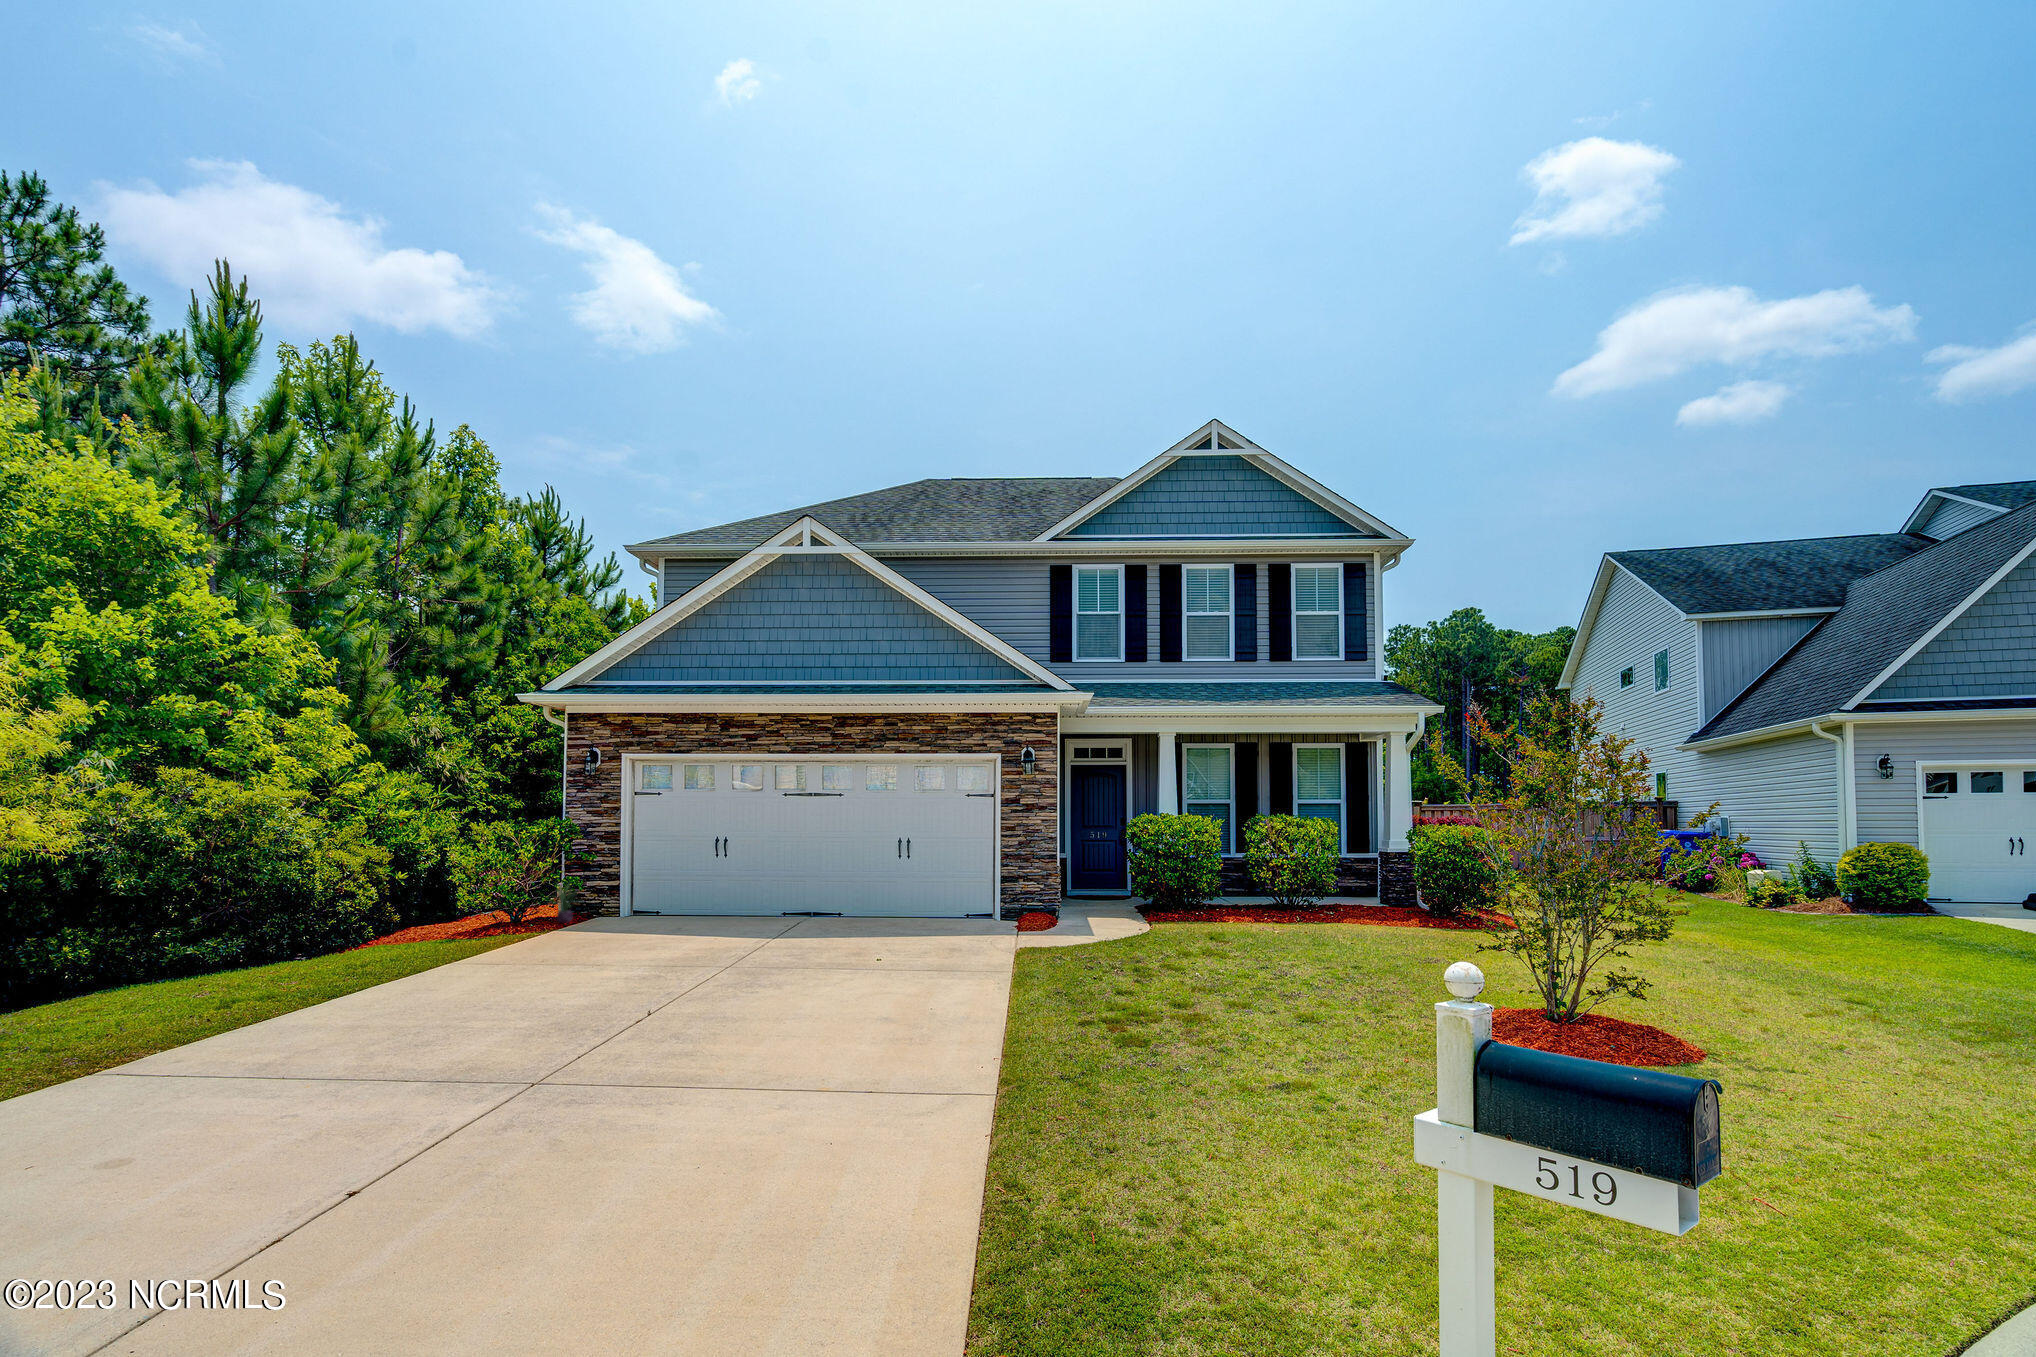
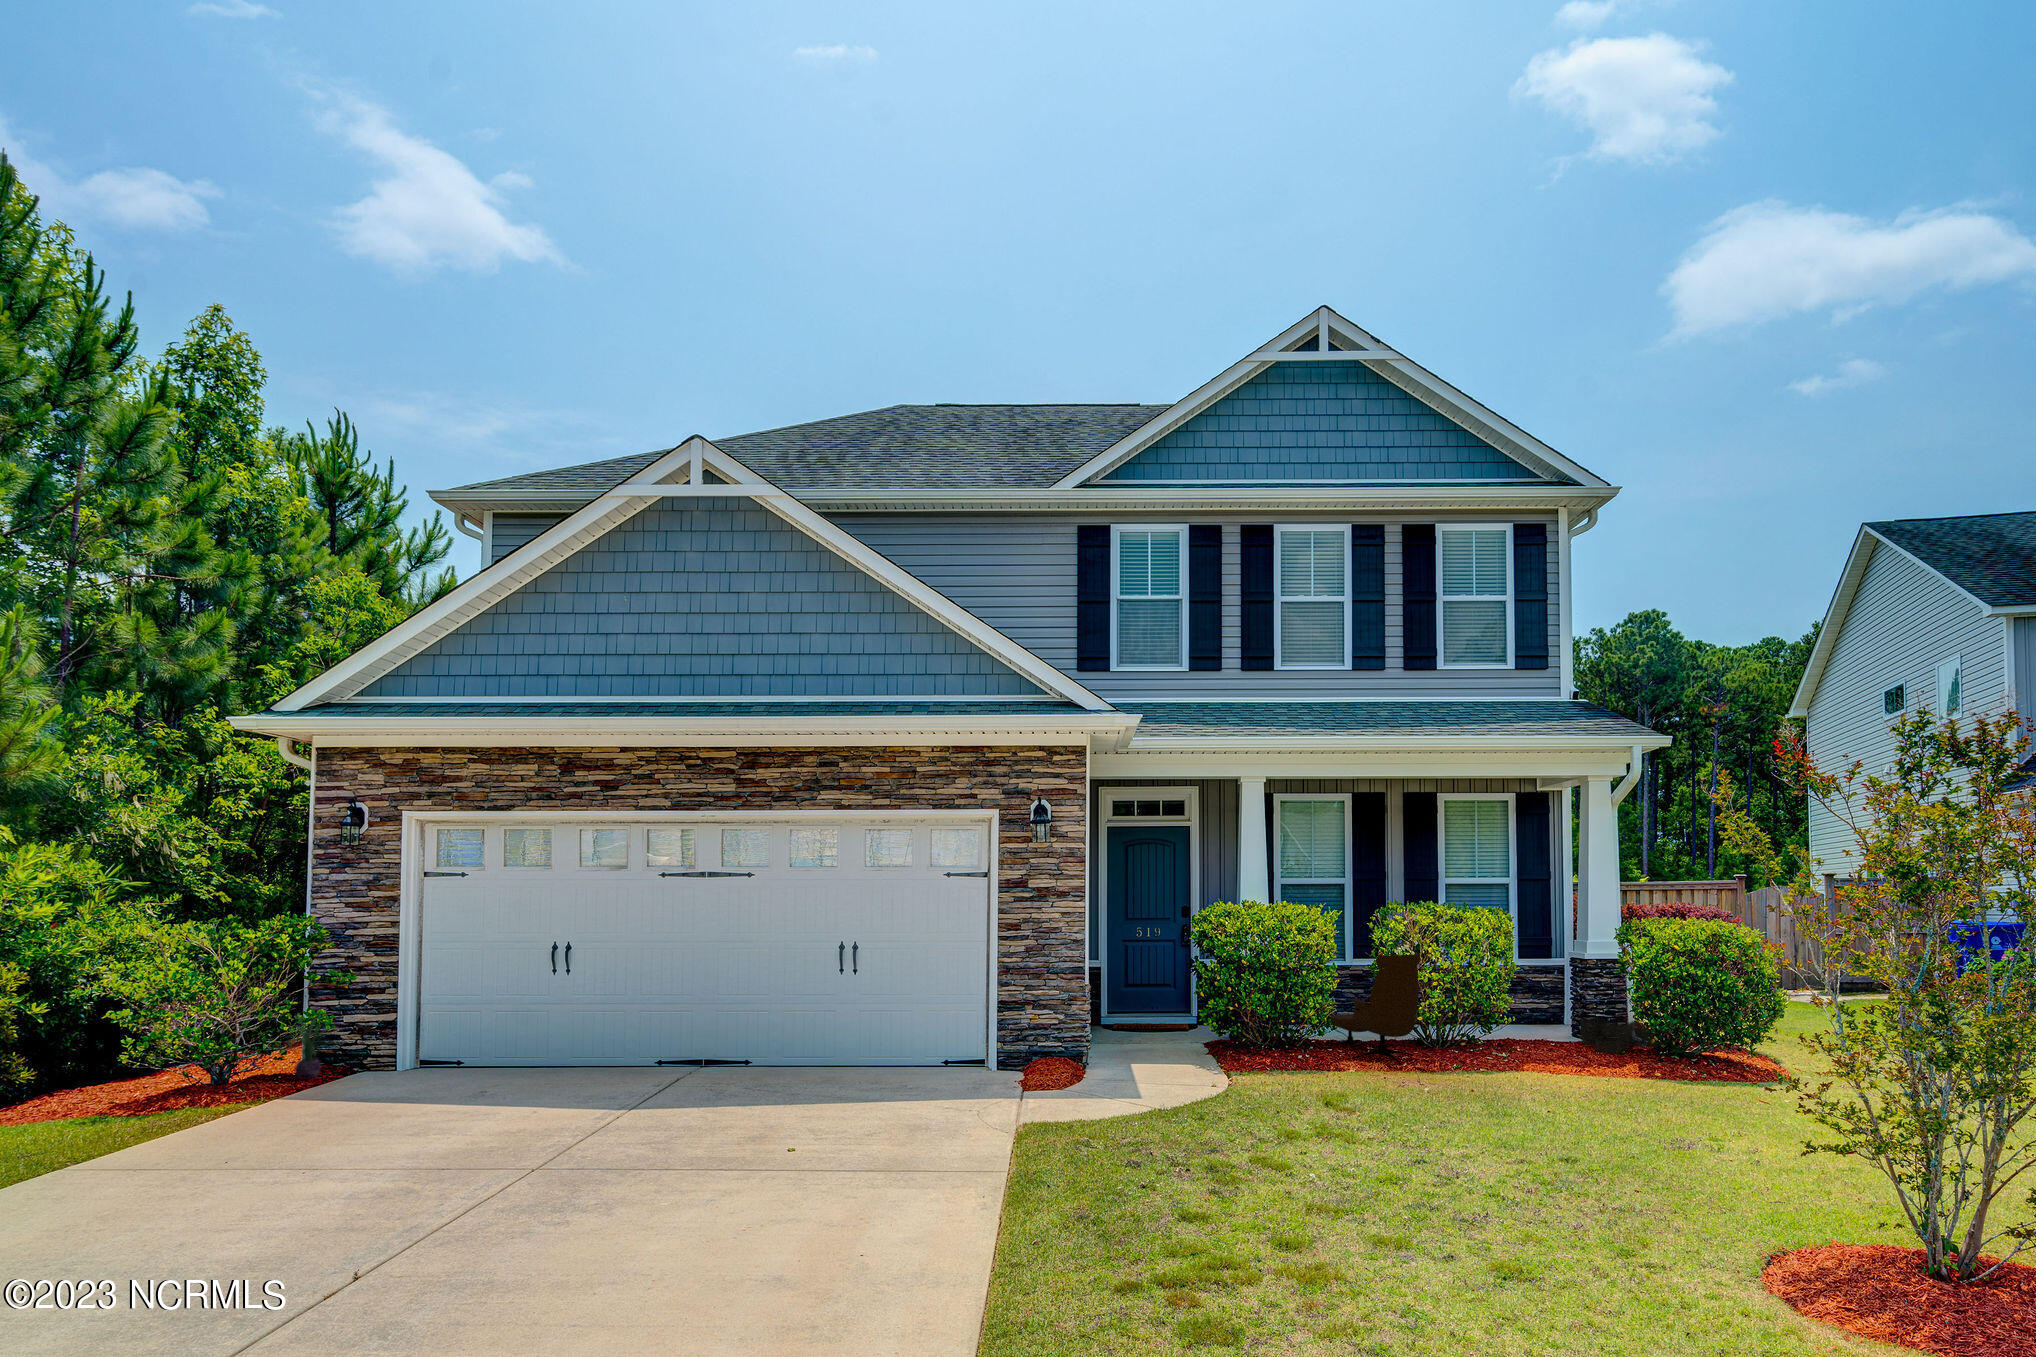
lounge chair: none [1215,845,1271,916] -> present [1329,953,1420,1065]
woven basket: none [1379,886,1427,910] -> present [1580,1018,1655,1054]

